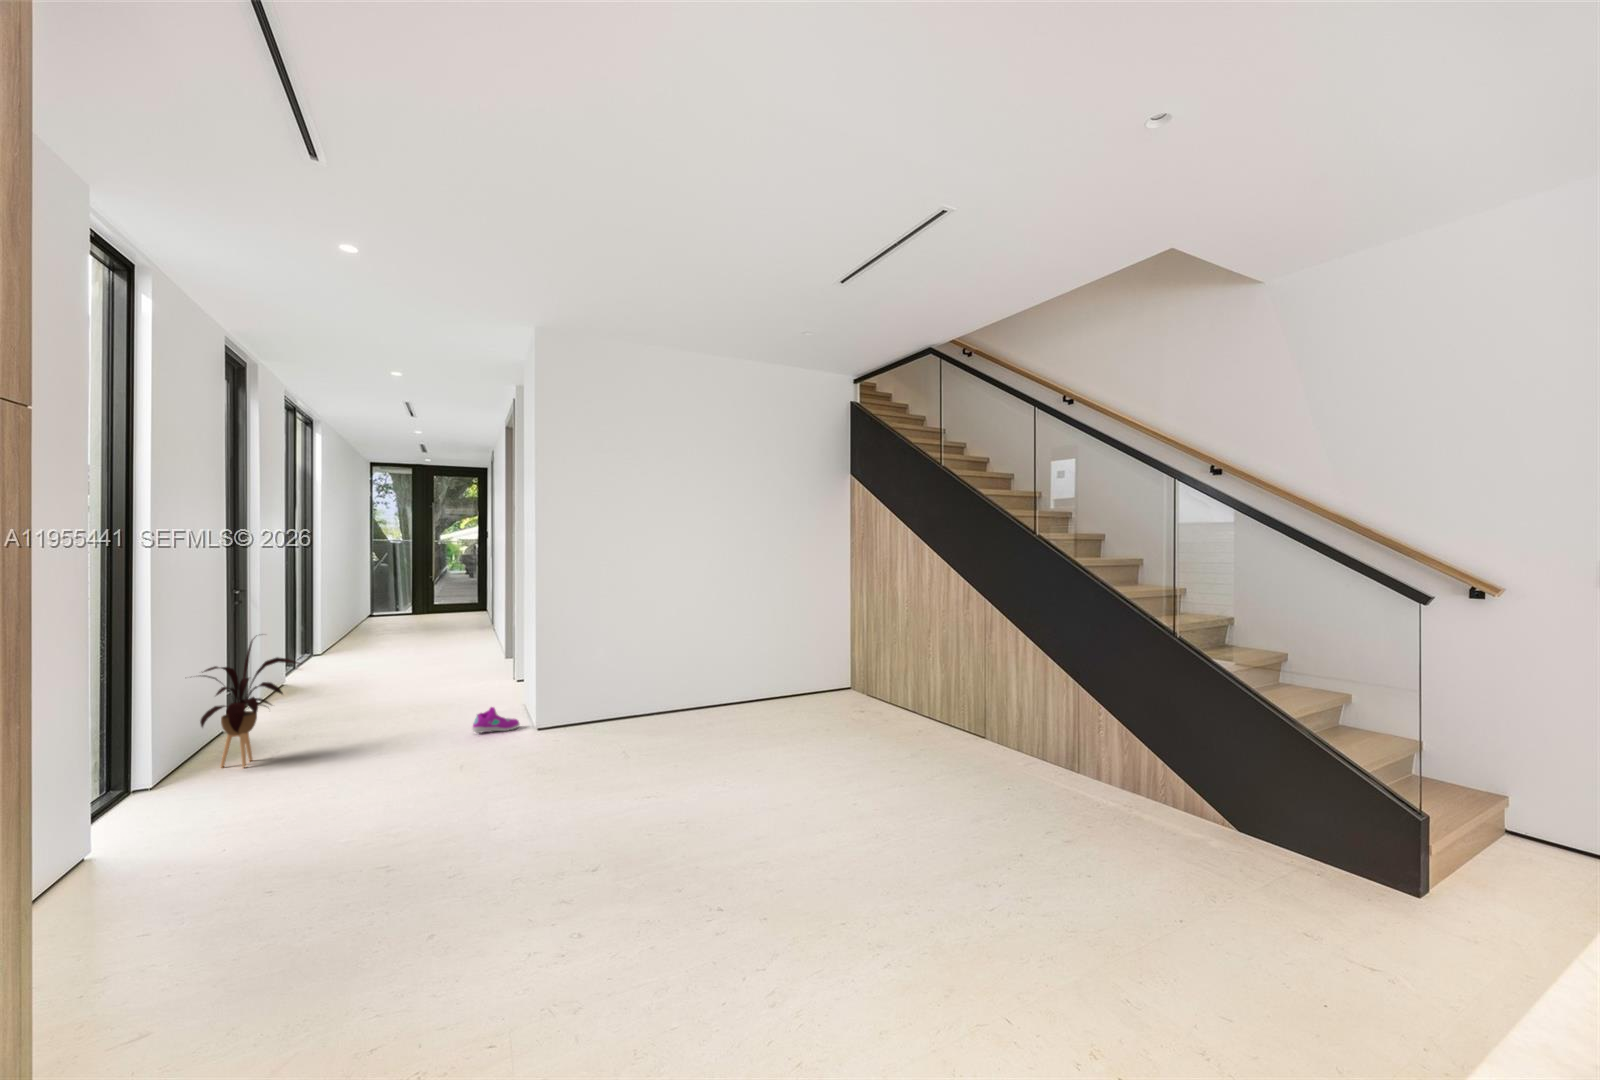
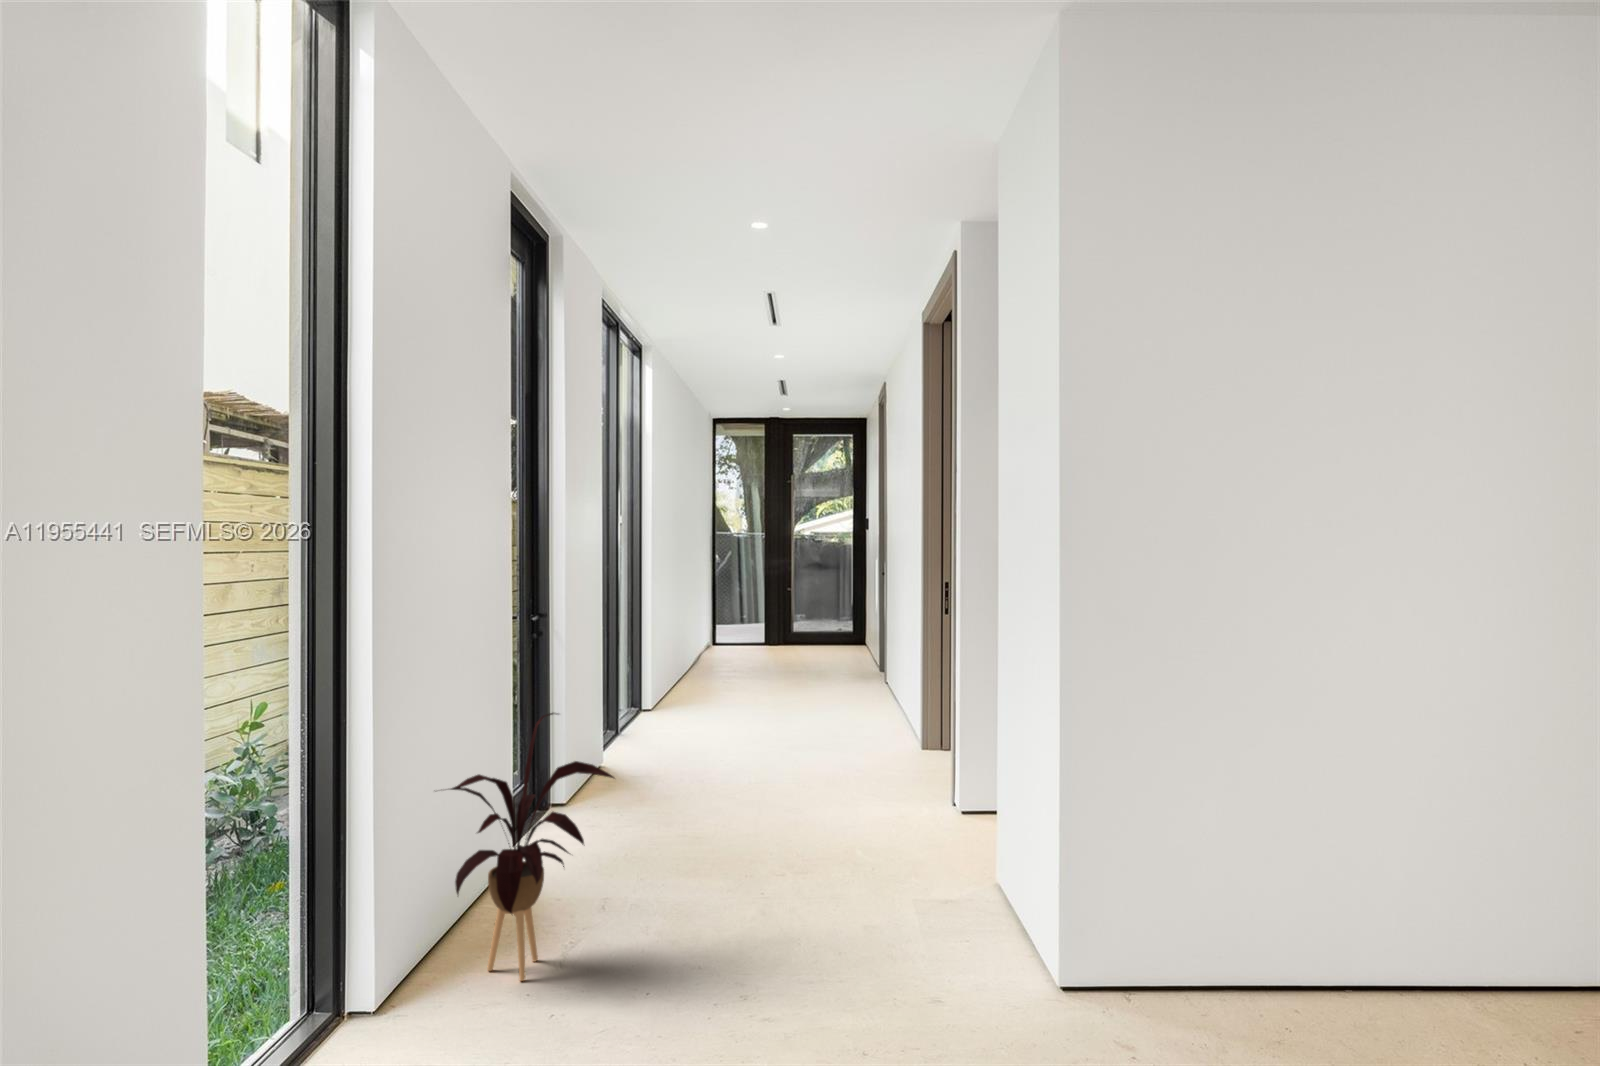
shoe: present [472,707,519,733] -> none [925,908,1024,970]

